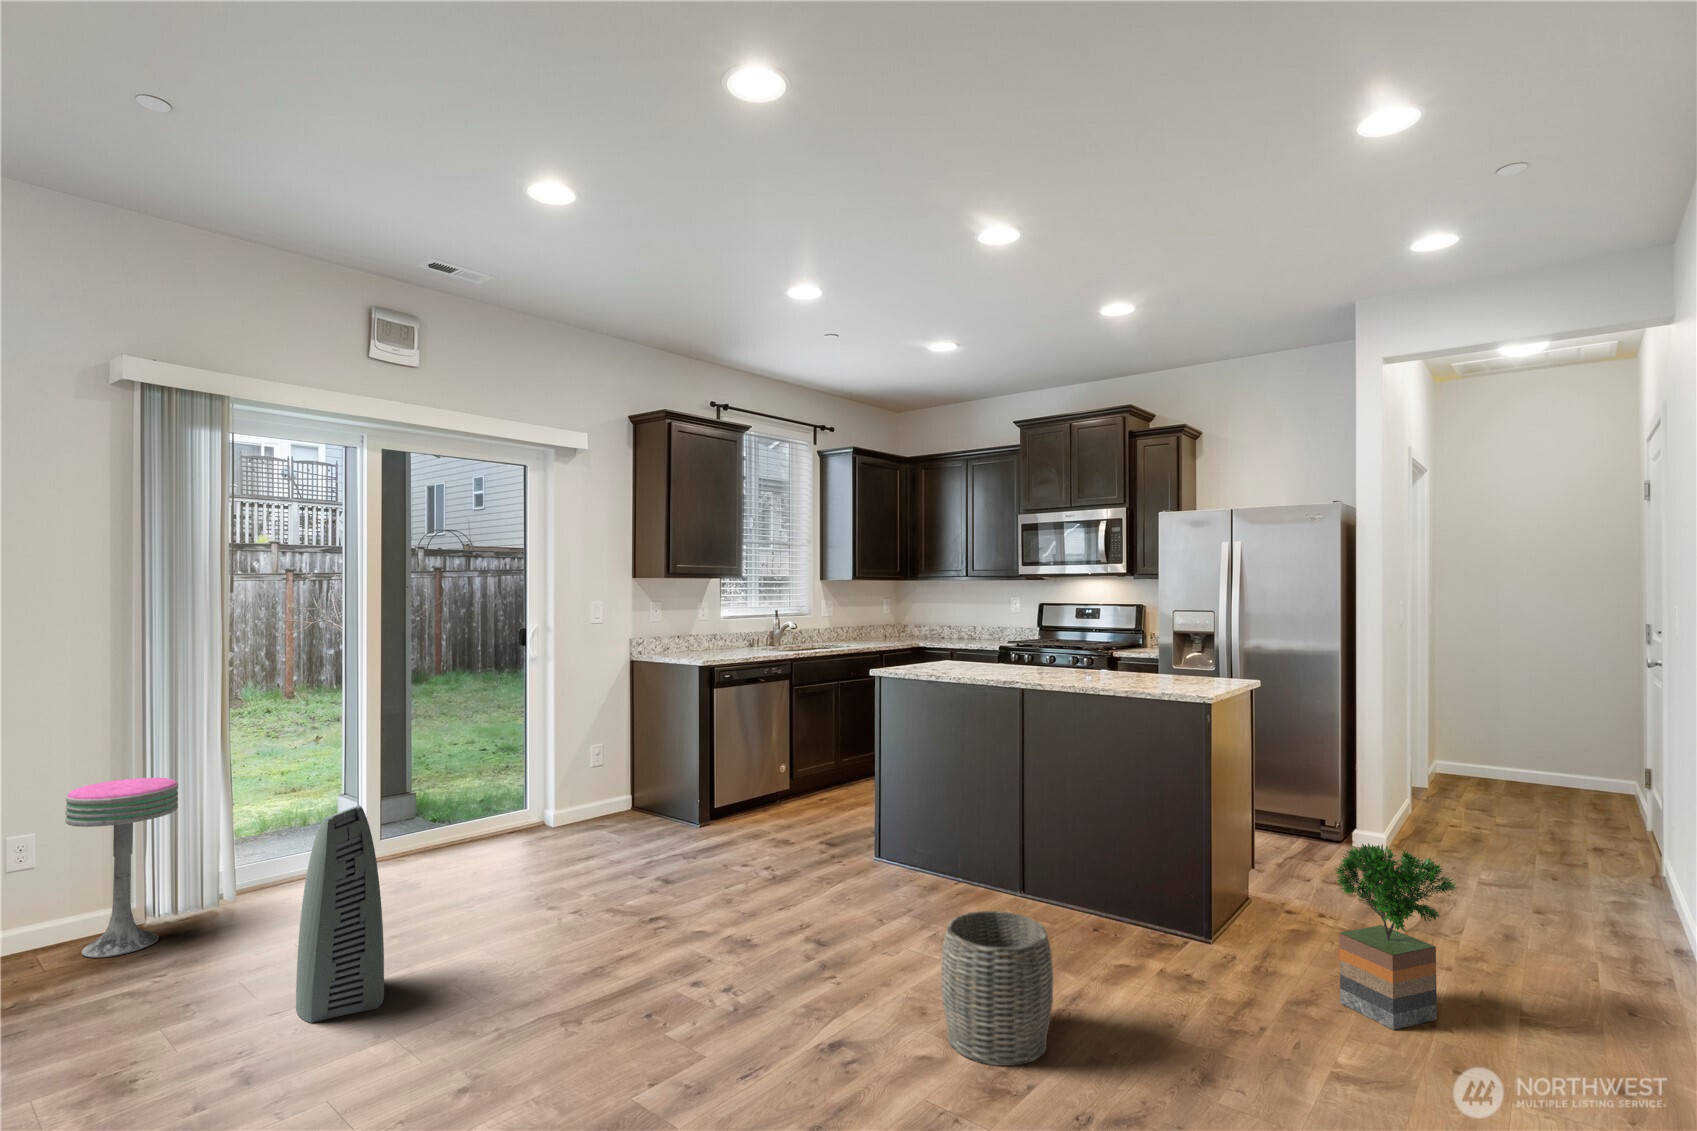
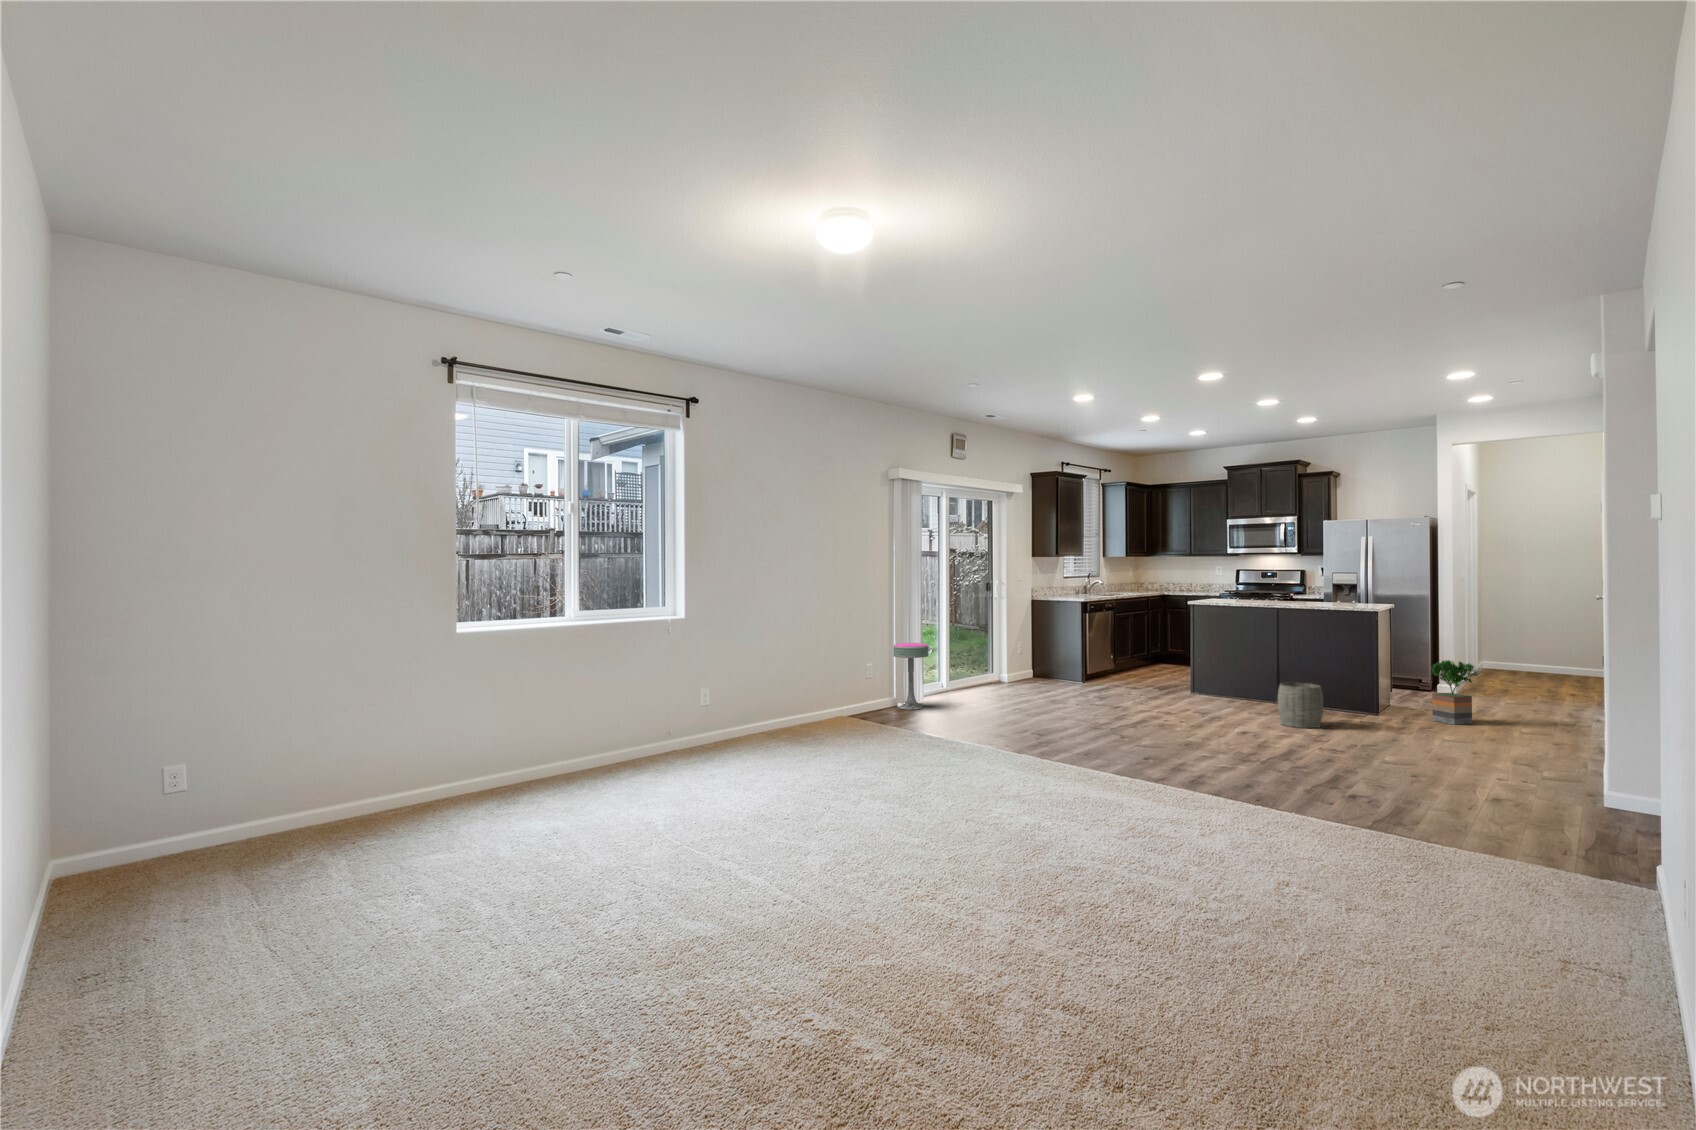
air purifier: present [296,805,384,1023] -> none [1018,646,1053,720]

